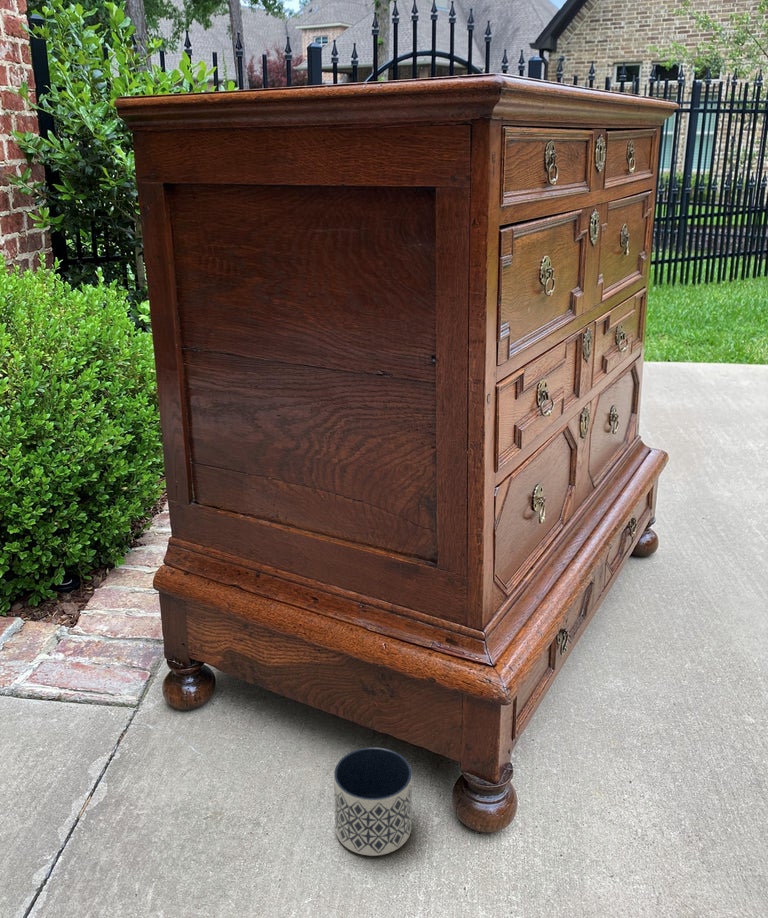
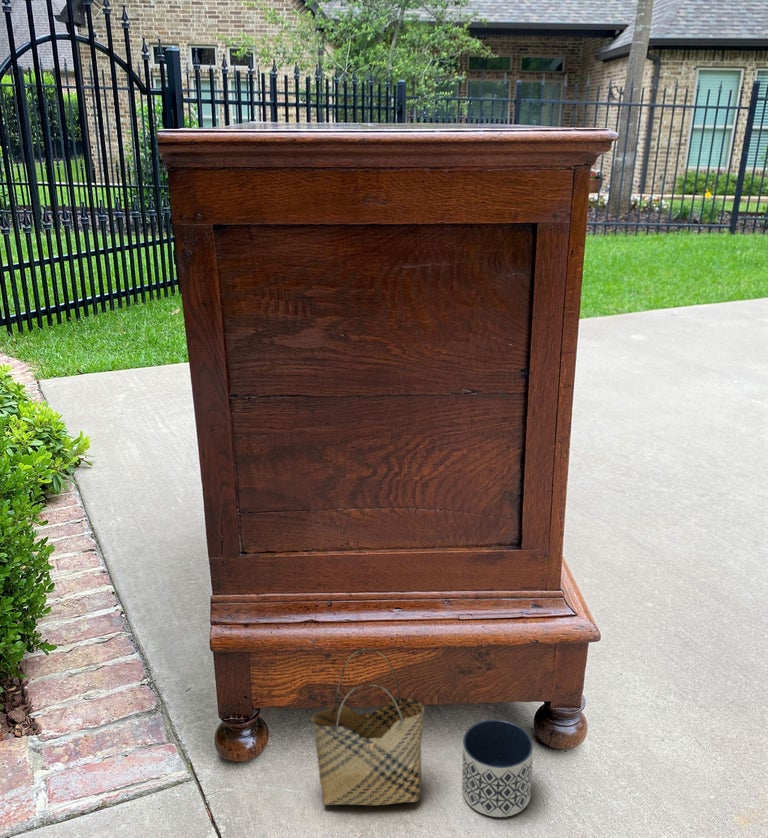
woven basket: none [207,627,315,801] -> present [311,648,424,805]

